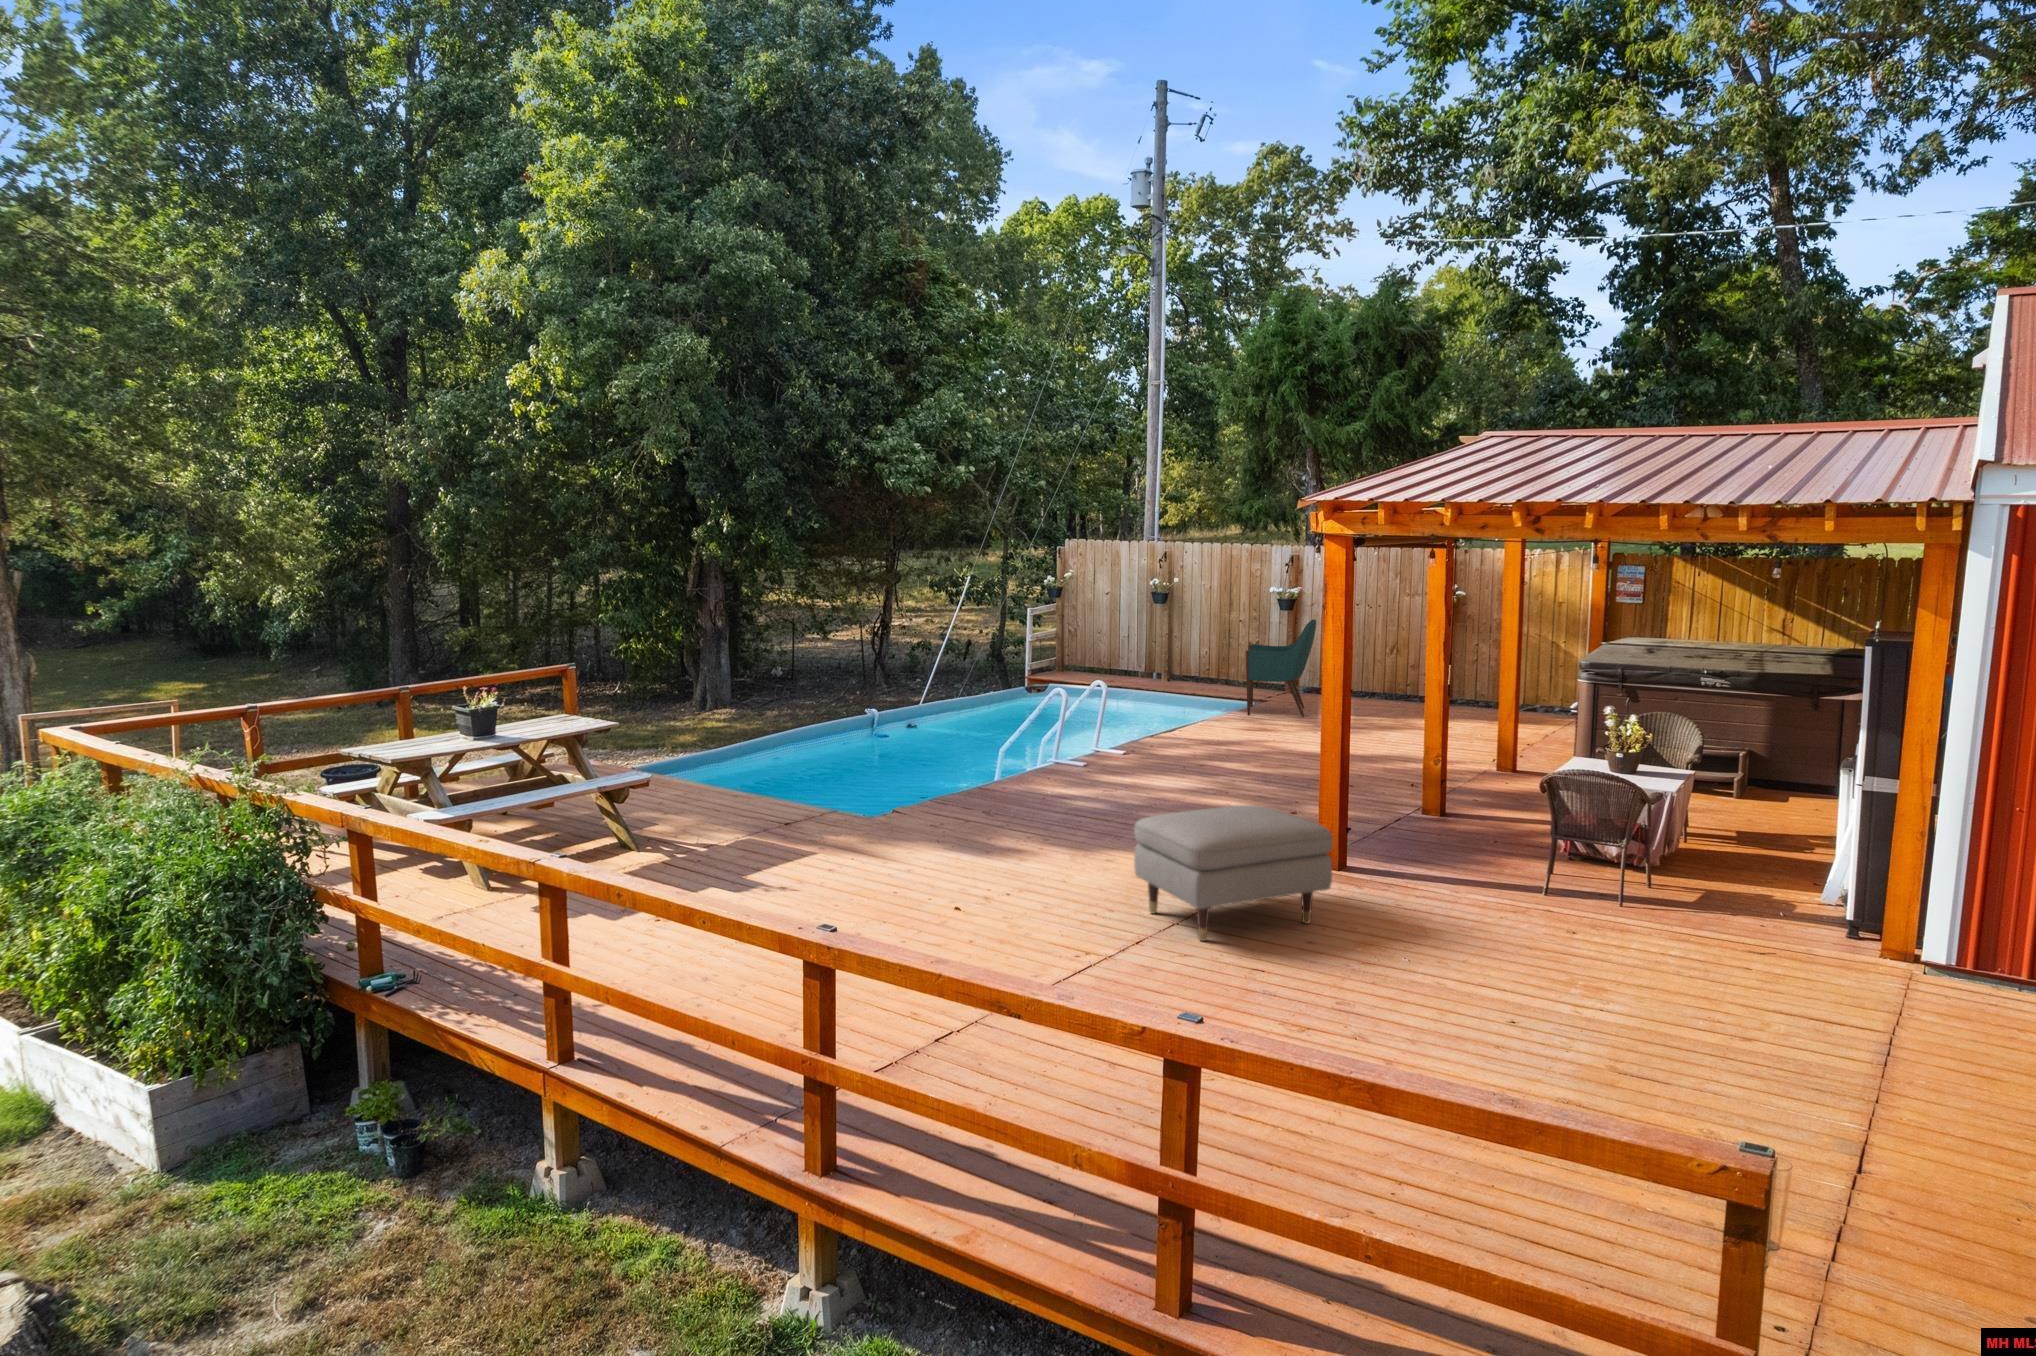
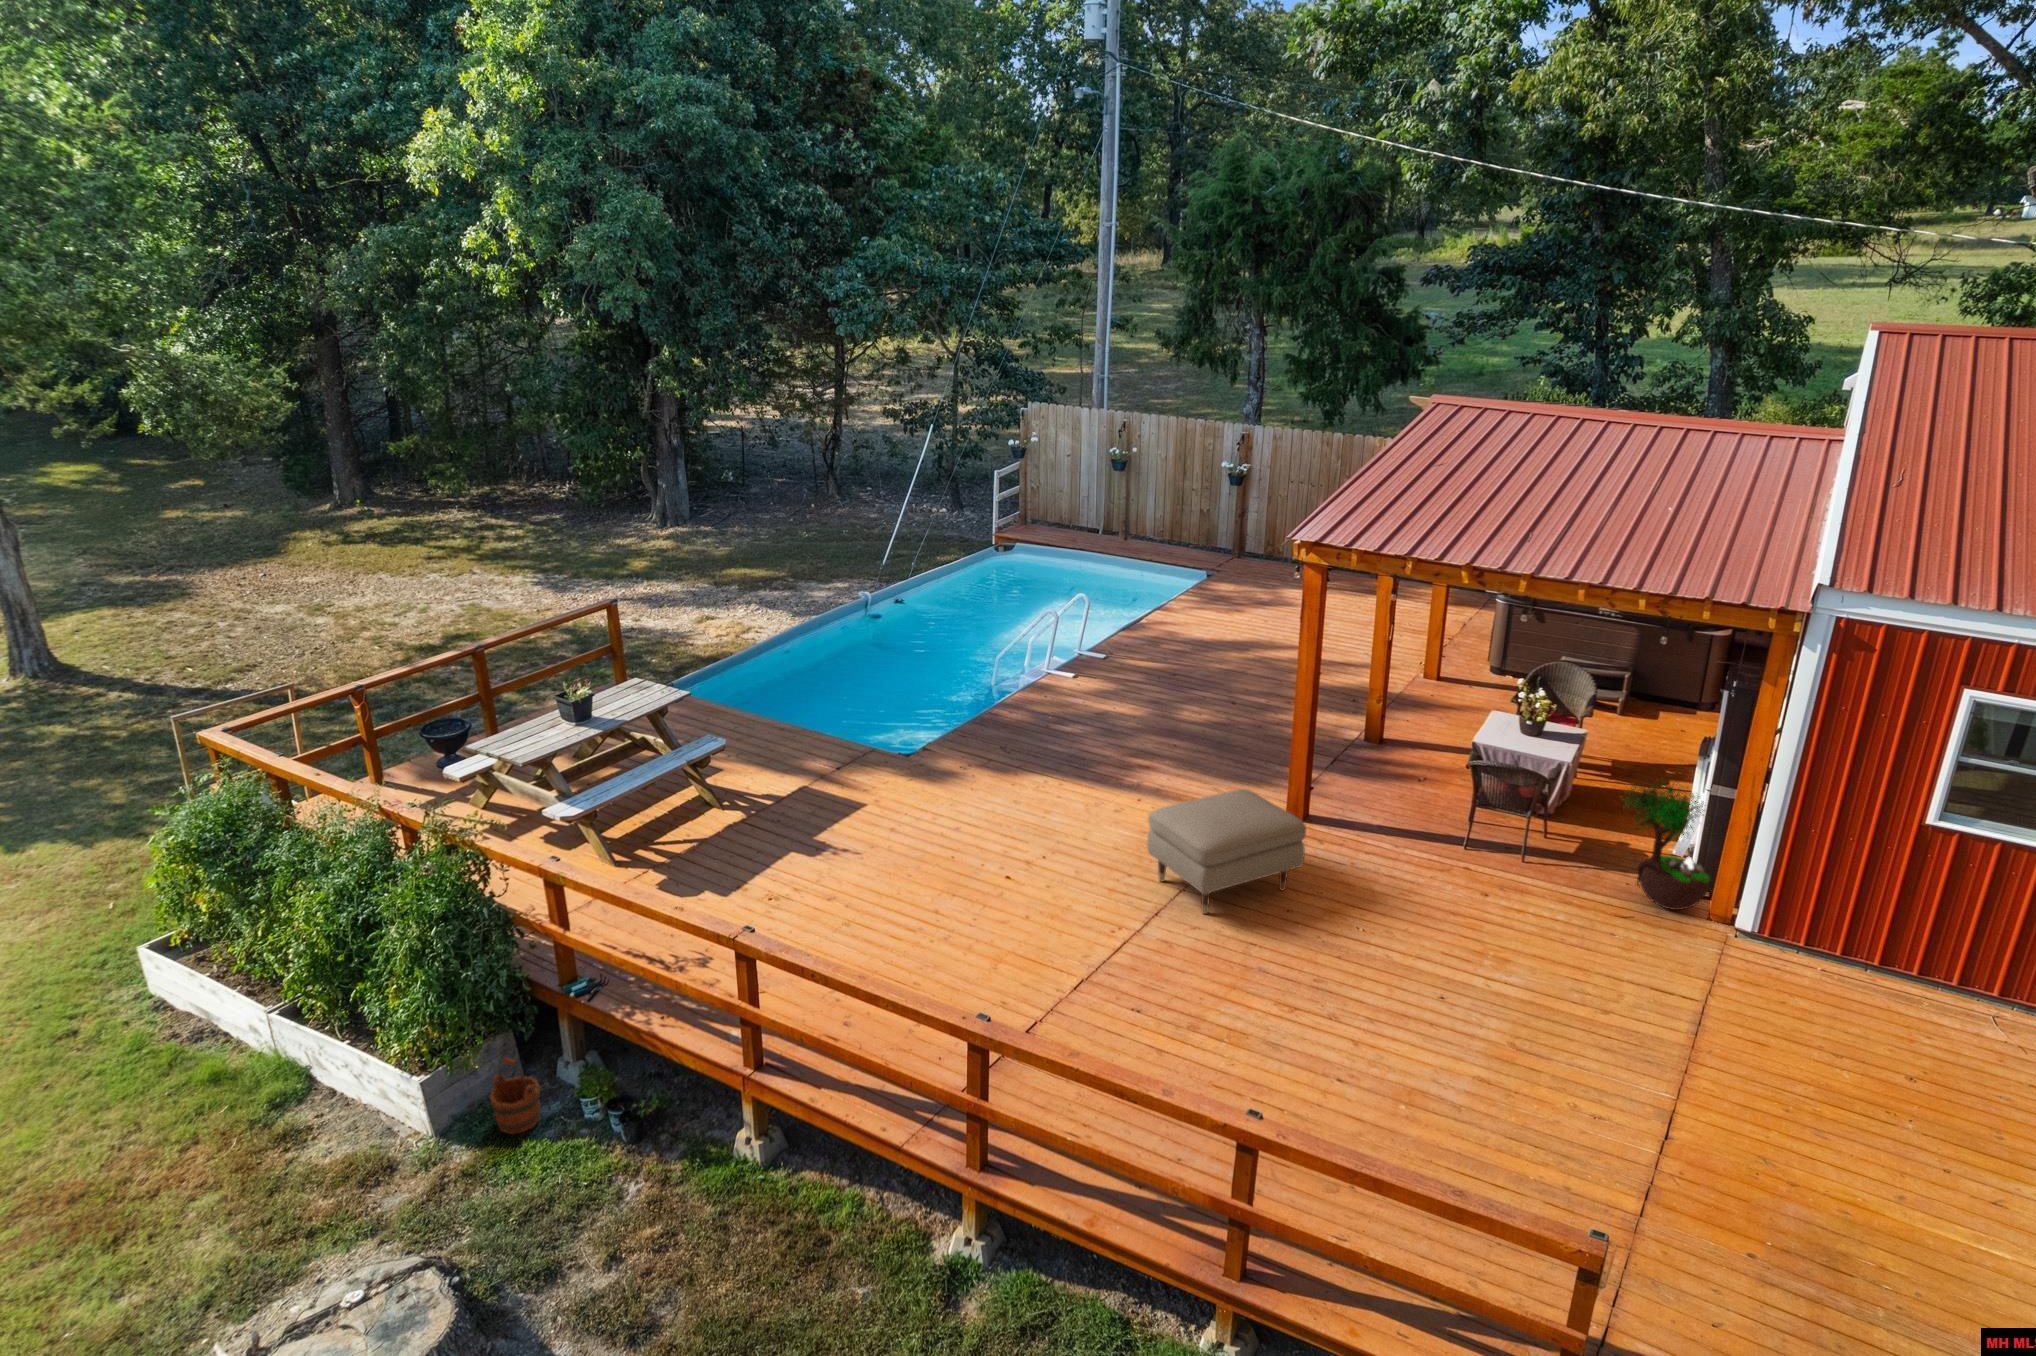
chair: present [1246,619,1316,717] -> none [1203,509,1268,600]
potted tree: none [1740,756,1881,948] -> present [1623,780,1710,910]
wooden bucket: none [233,1054,304,1162] -> present [490,1058,541,1134]

